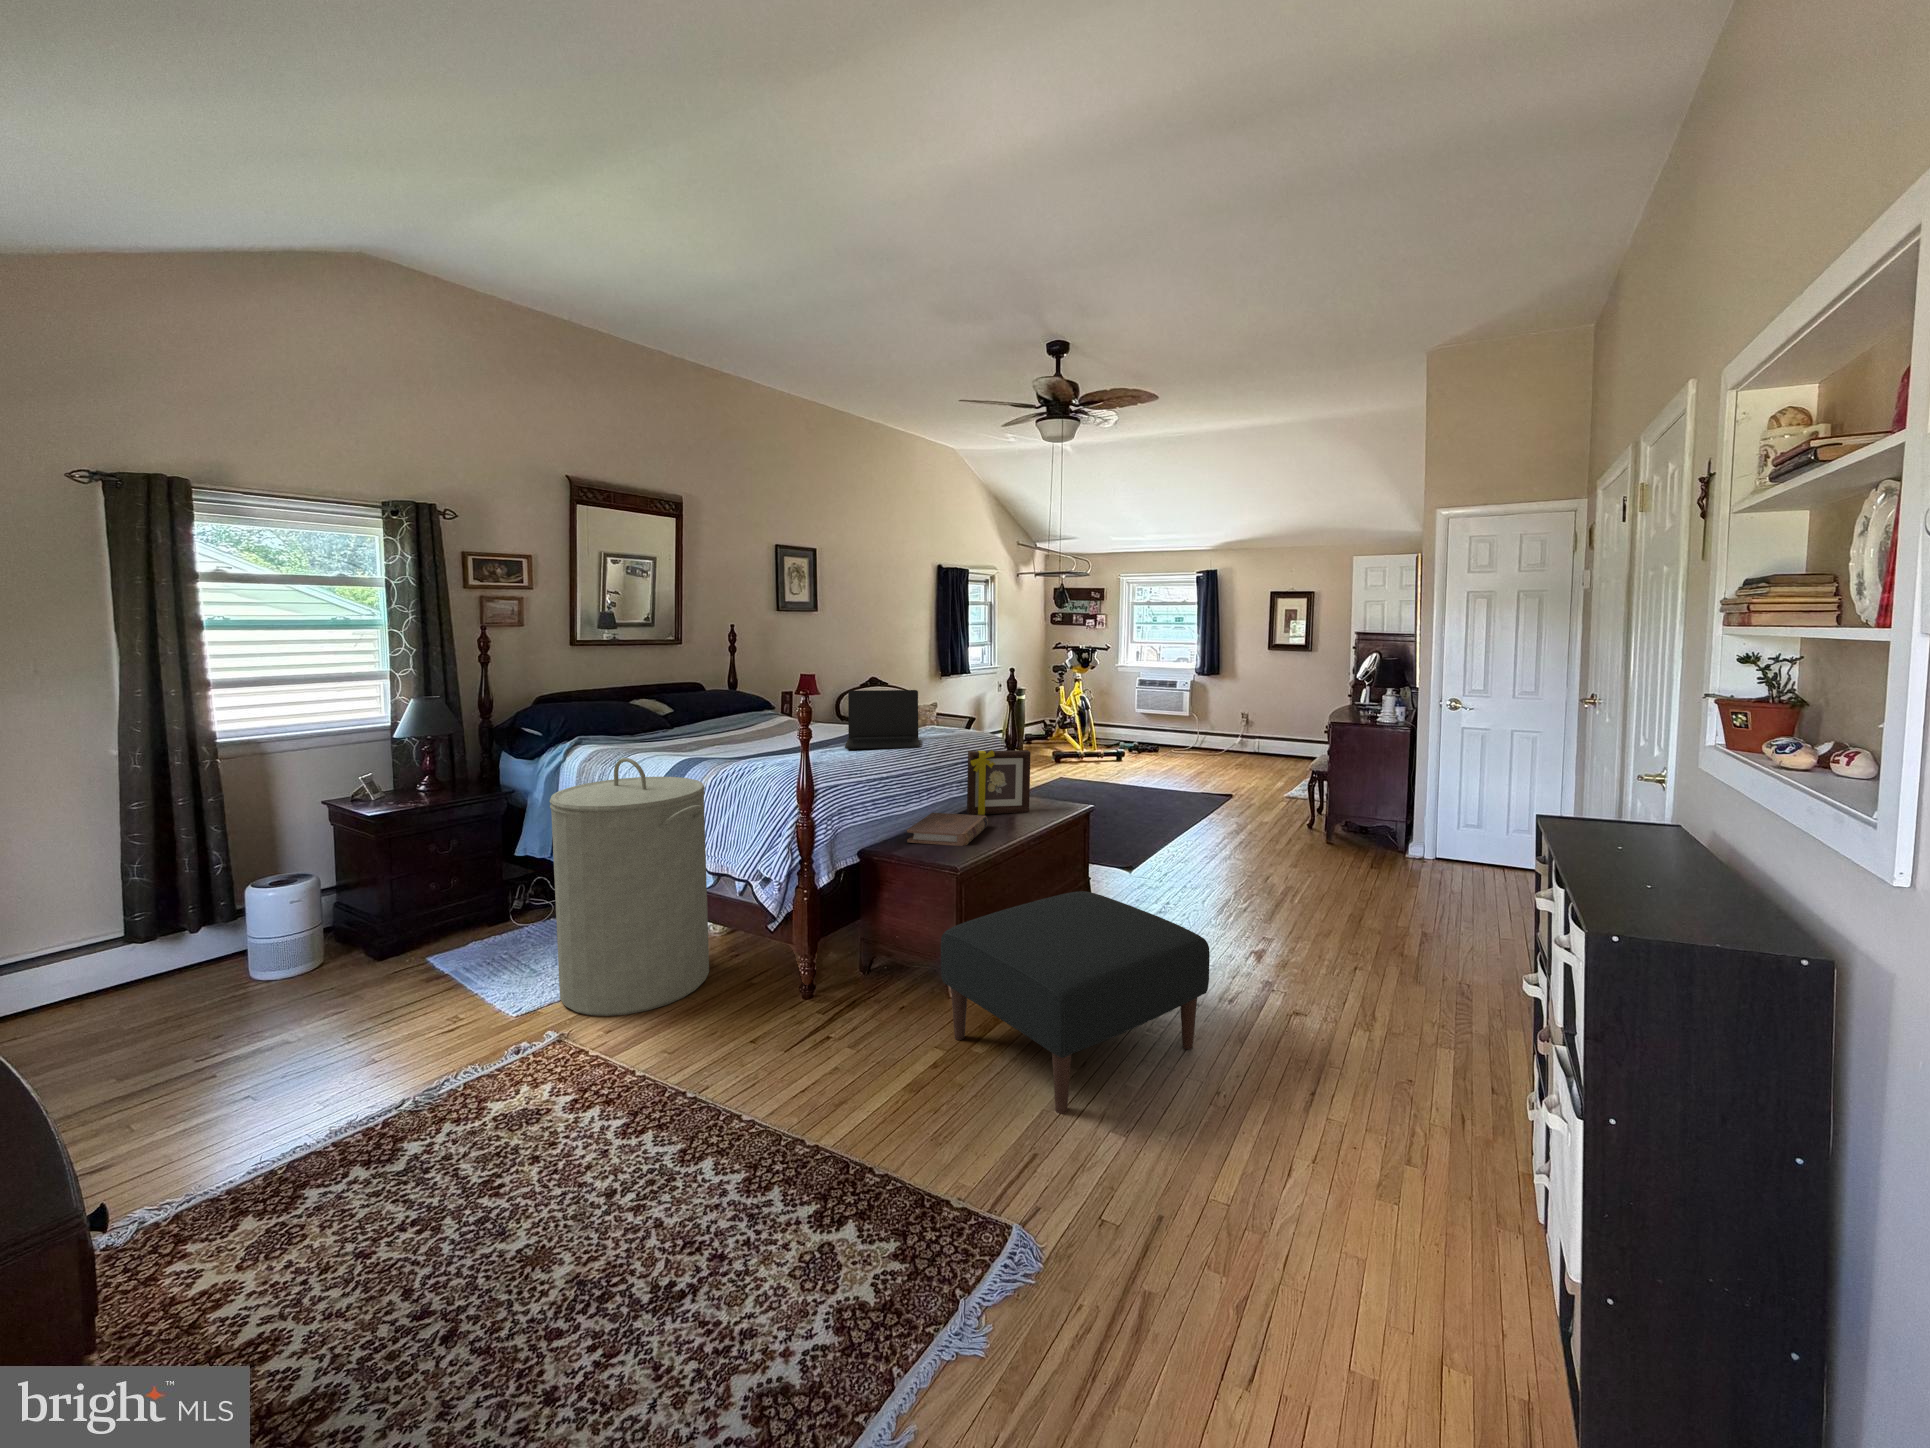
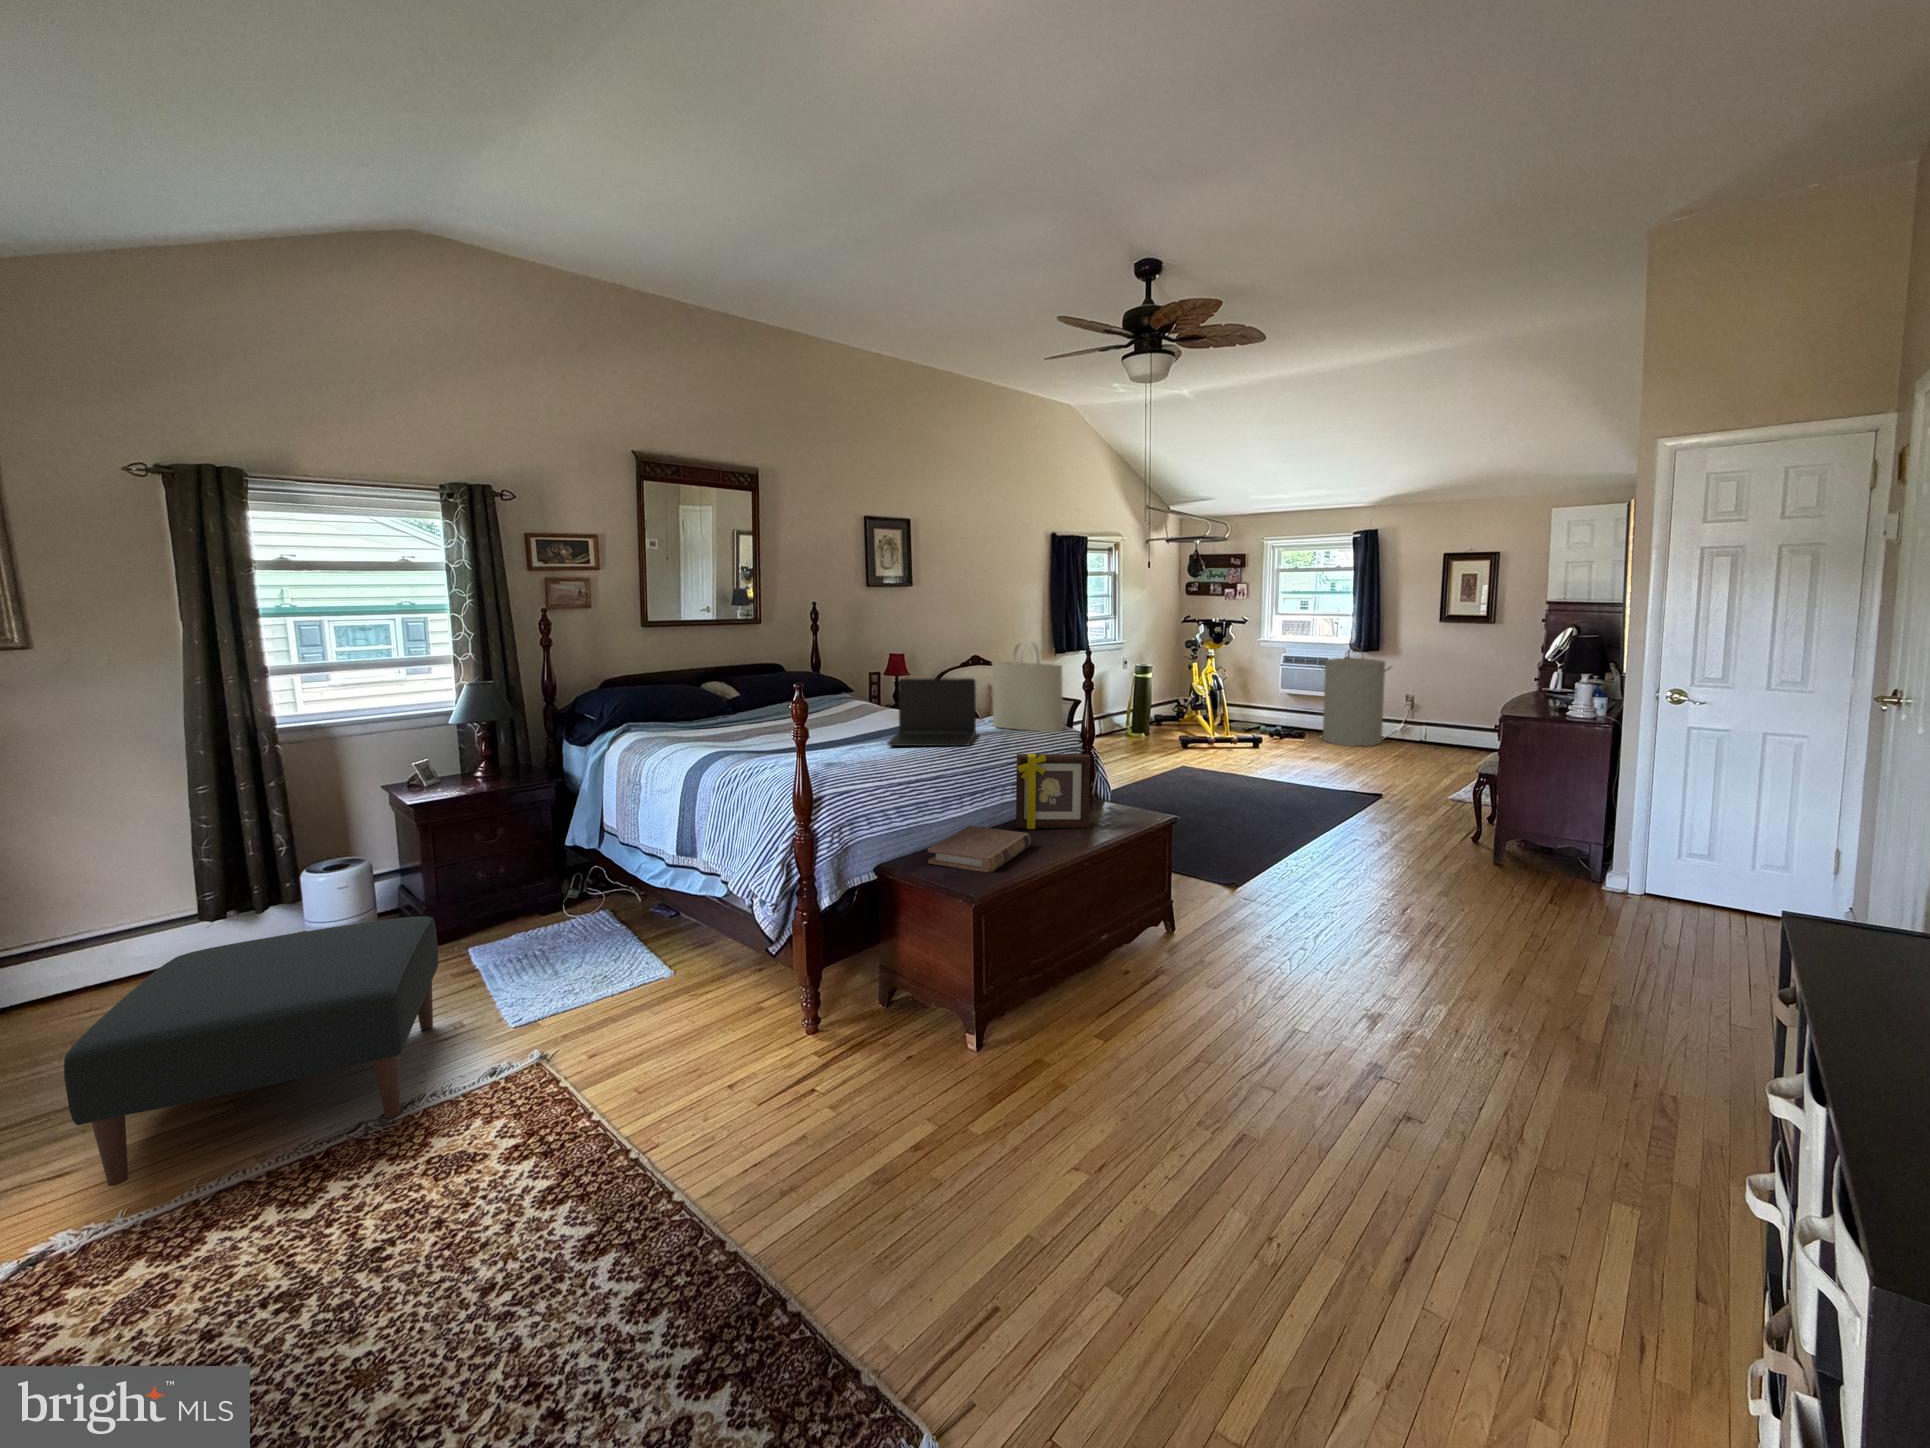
tote bag: none [928,658,993,736] -> present [992,643,1063,732]
laundry hamper: present [550,758,709,1016] -> present [1320,649,1391,746]
ottoman: present [941,891,1210,1114] -> present [64,916,438,1186]

